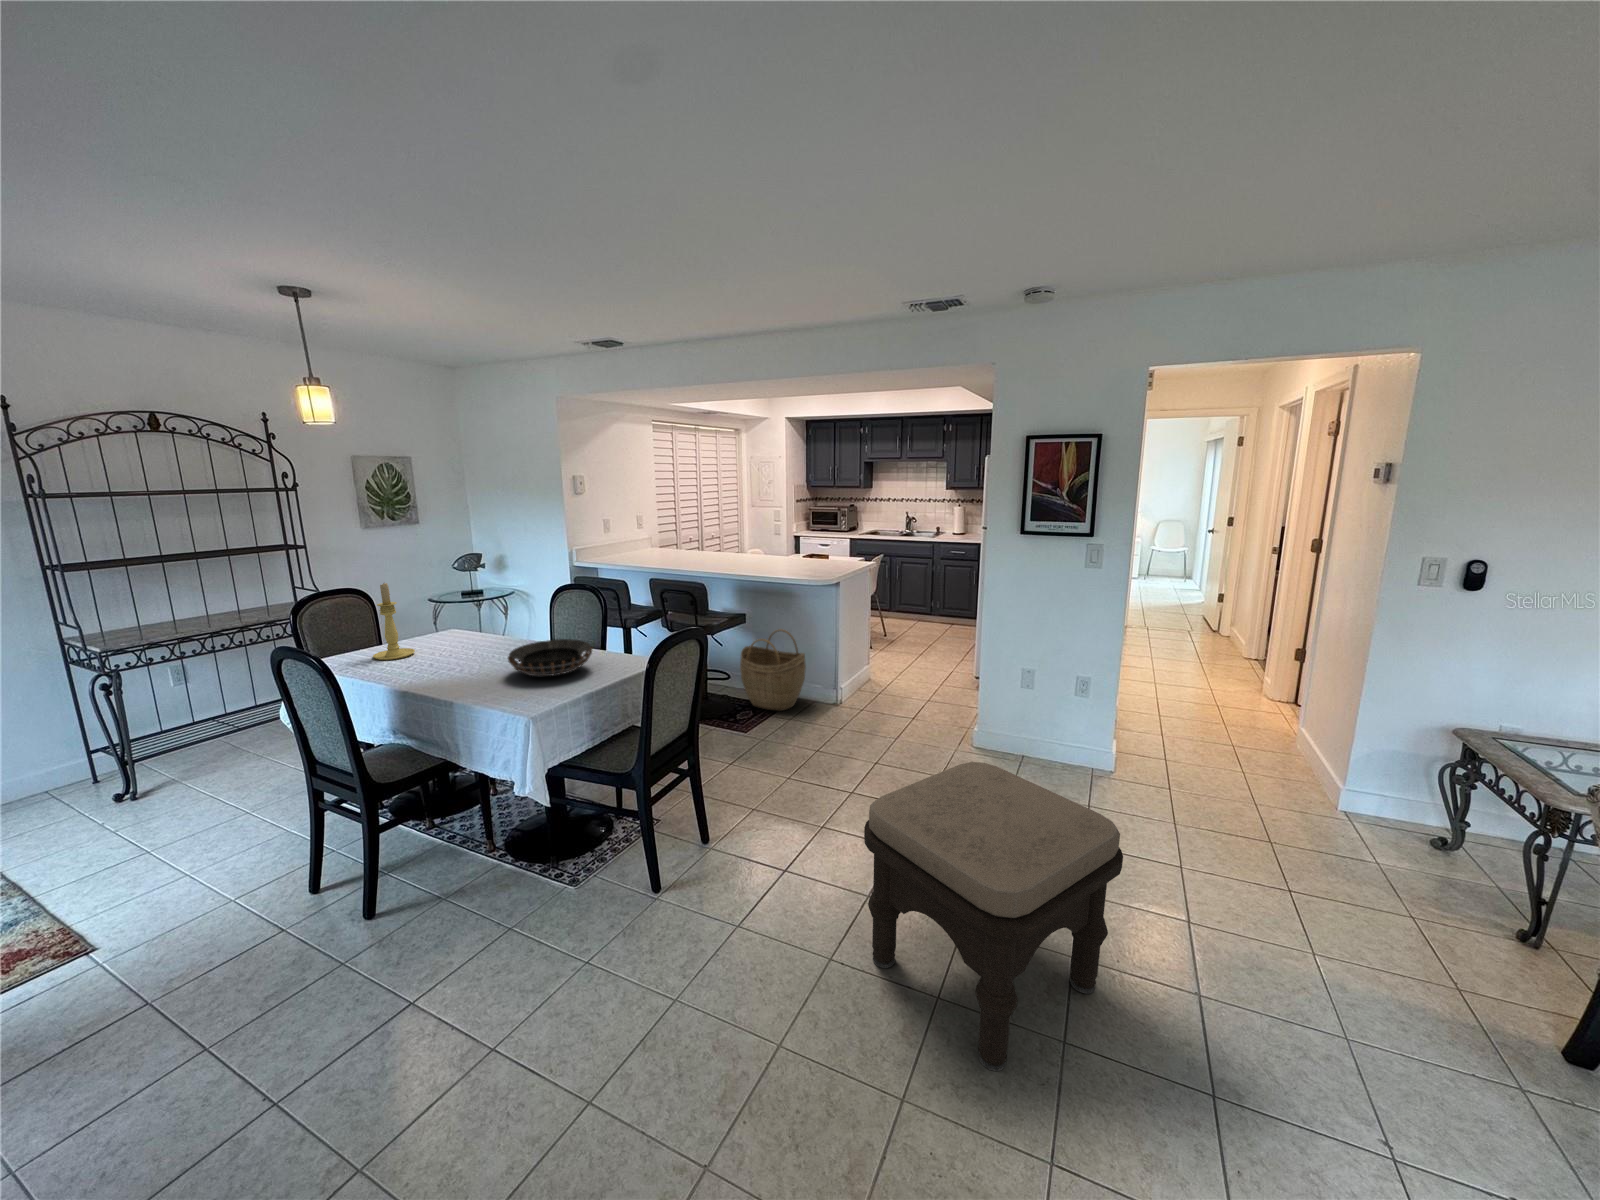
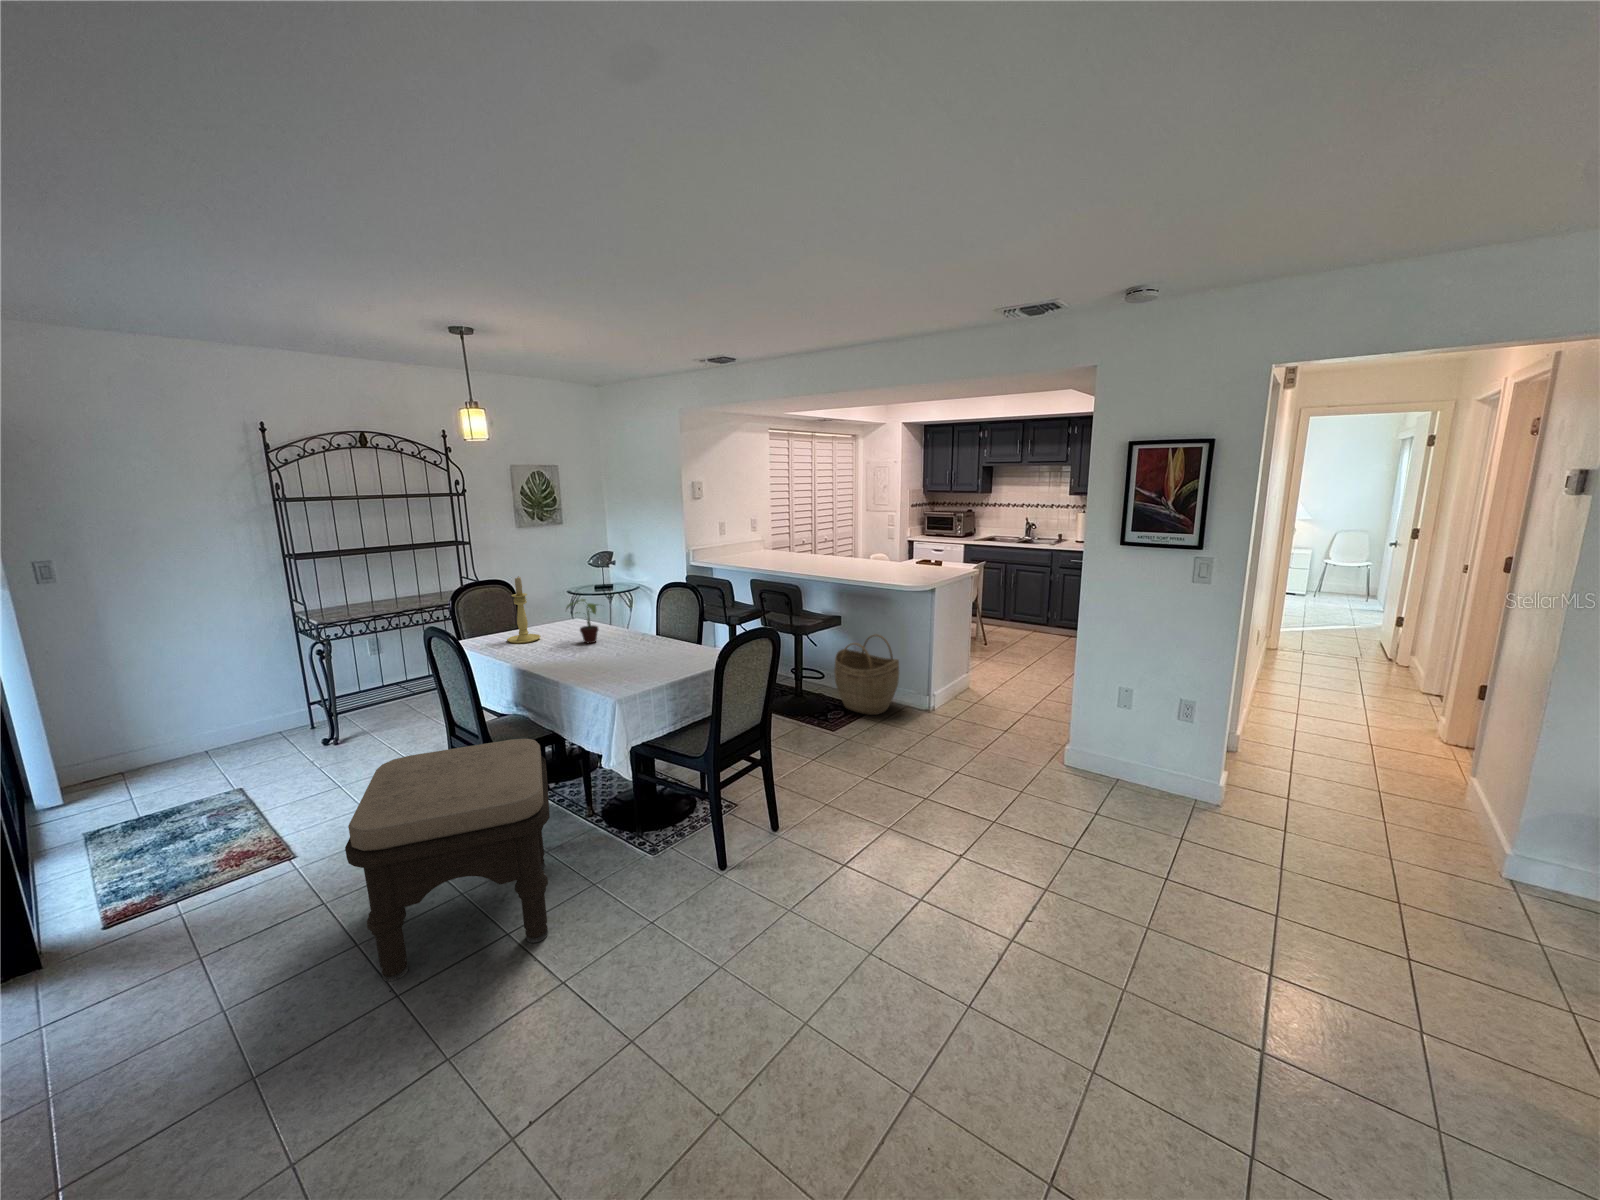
potted plant: none [447,606,494,655] -> present [566,599,598,643]
decorative bowl: present [508,639,592,676] -> none [609,633,683,665]
ottoman: present [864,762,1123,1071] -> present [345,738,550,981]

